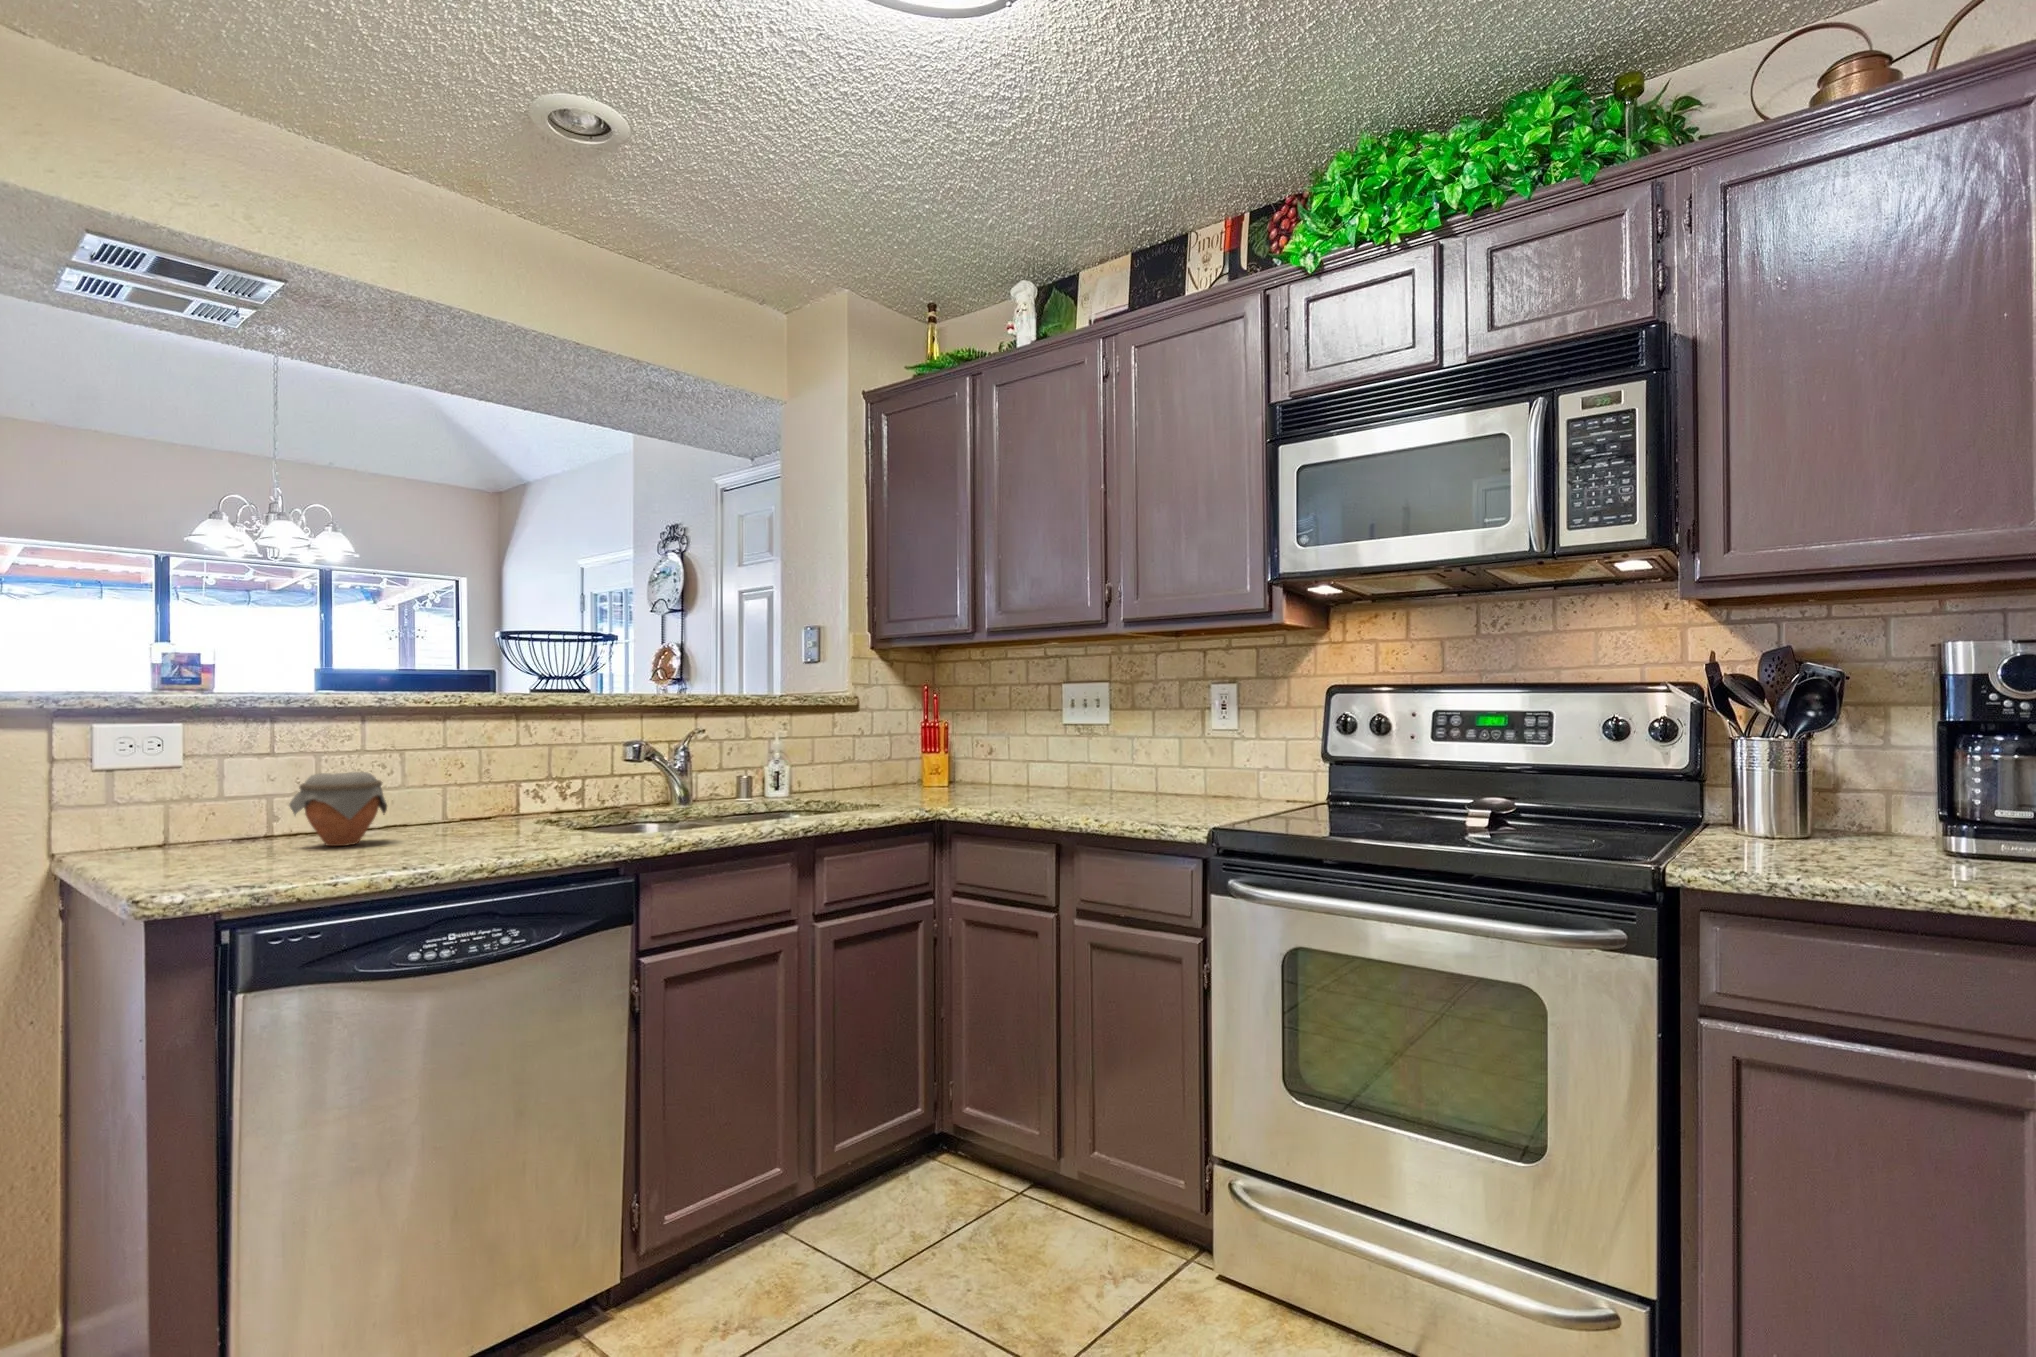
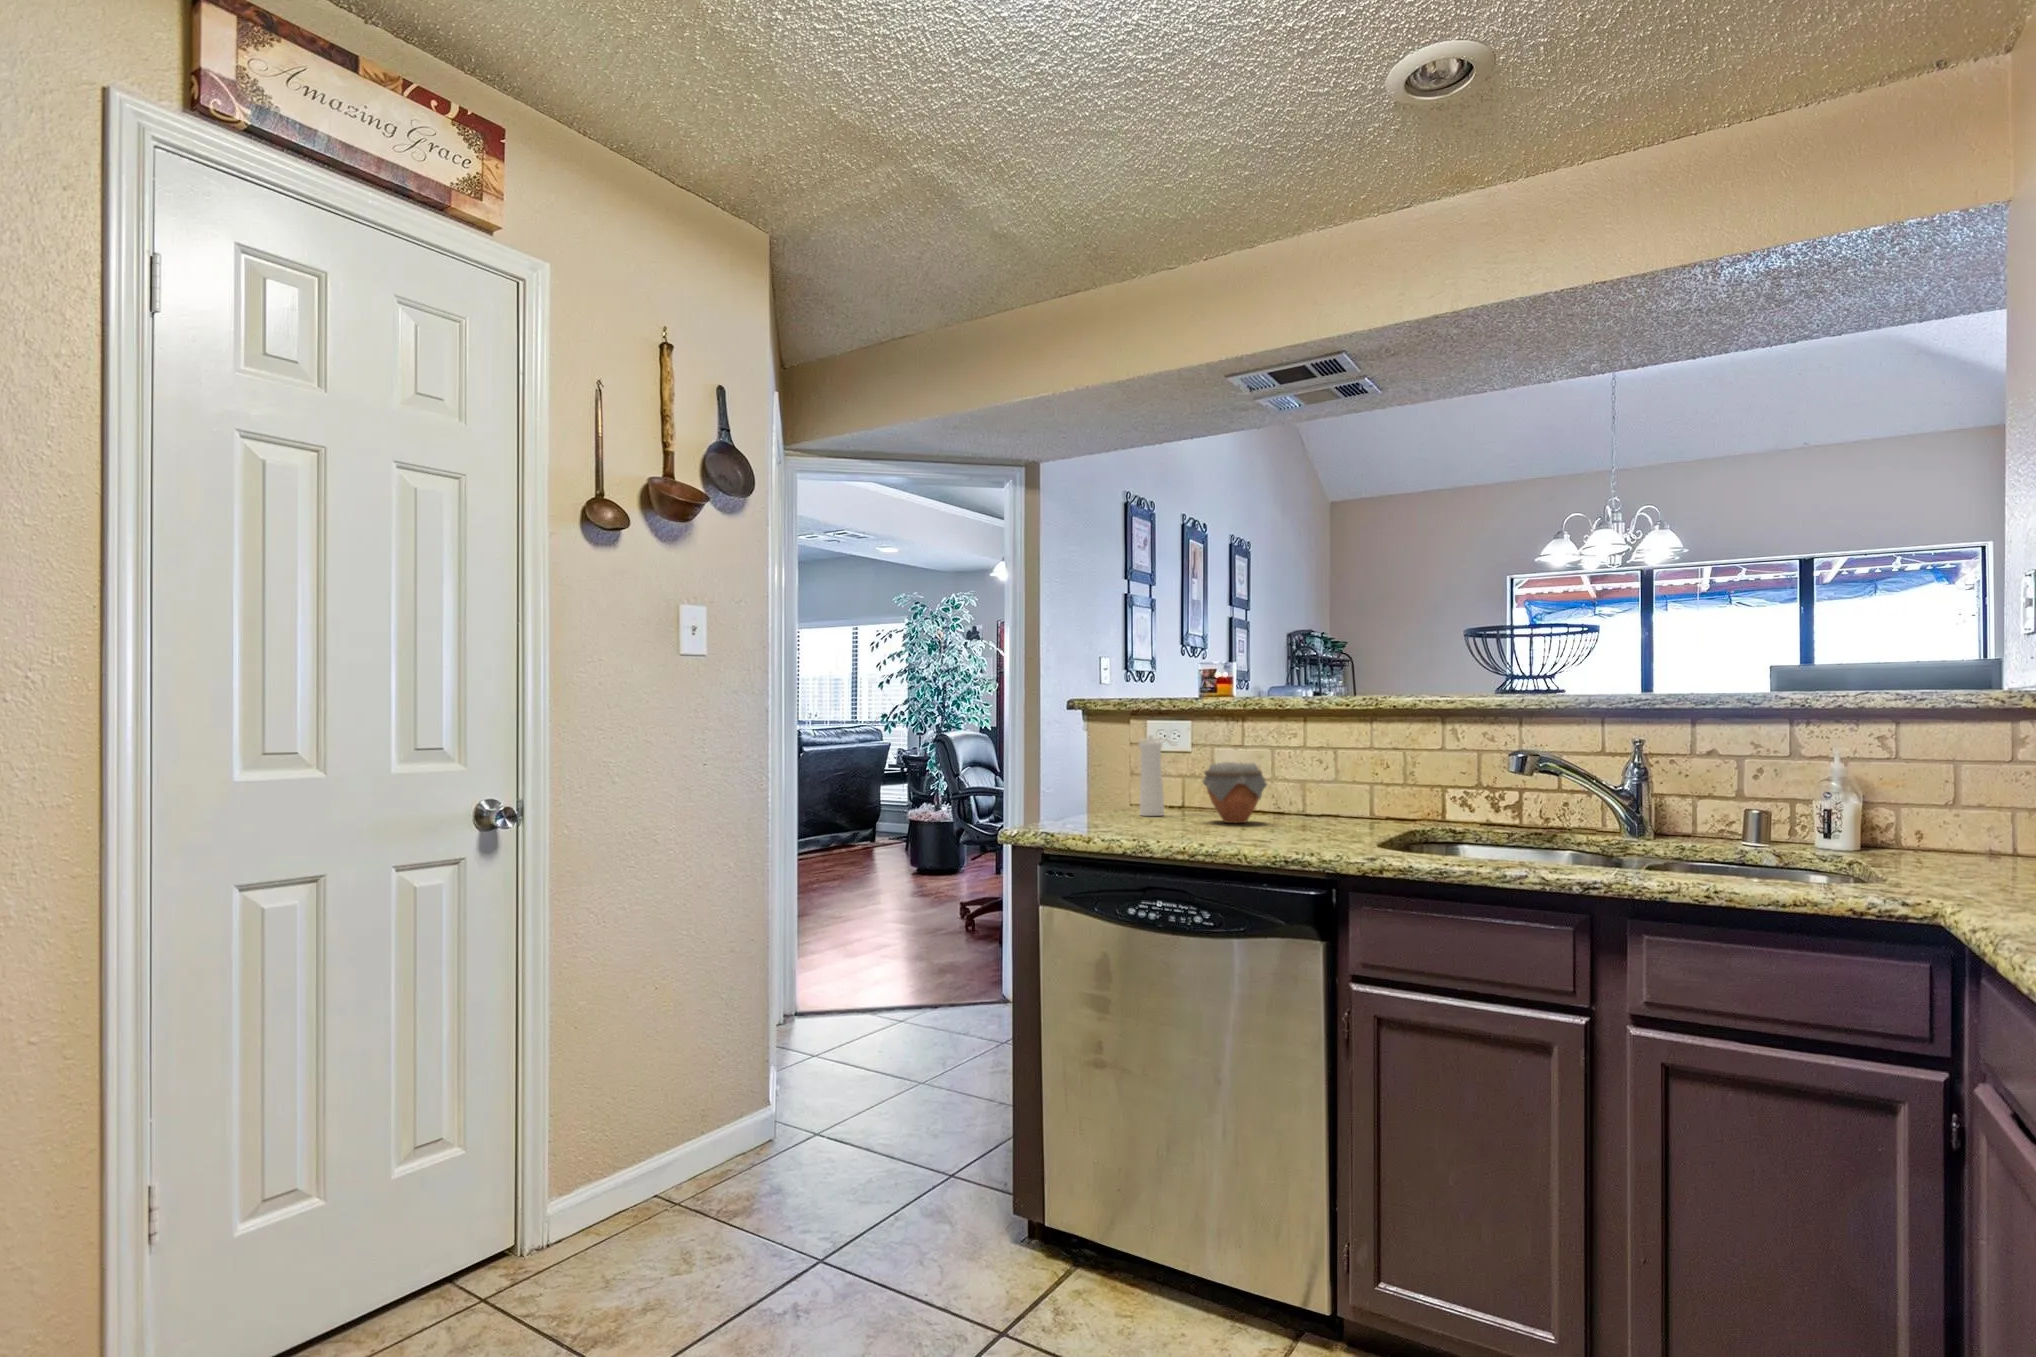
pepper mill: none [151,728,221,860] -> present [1139,728,1191,816]

